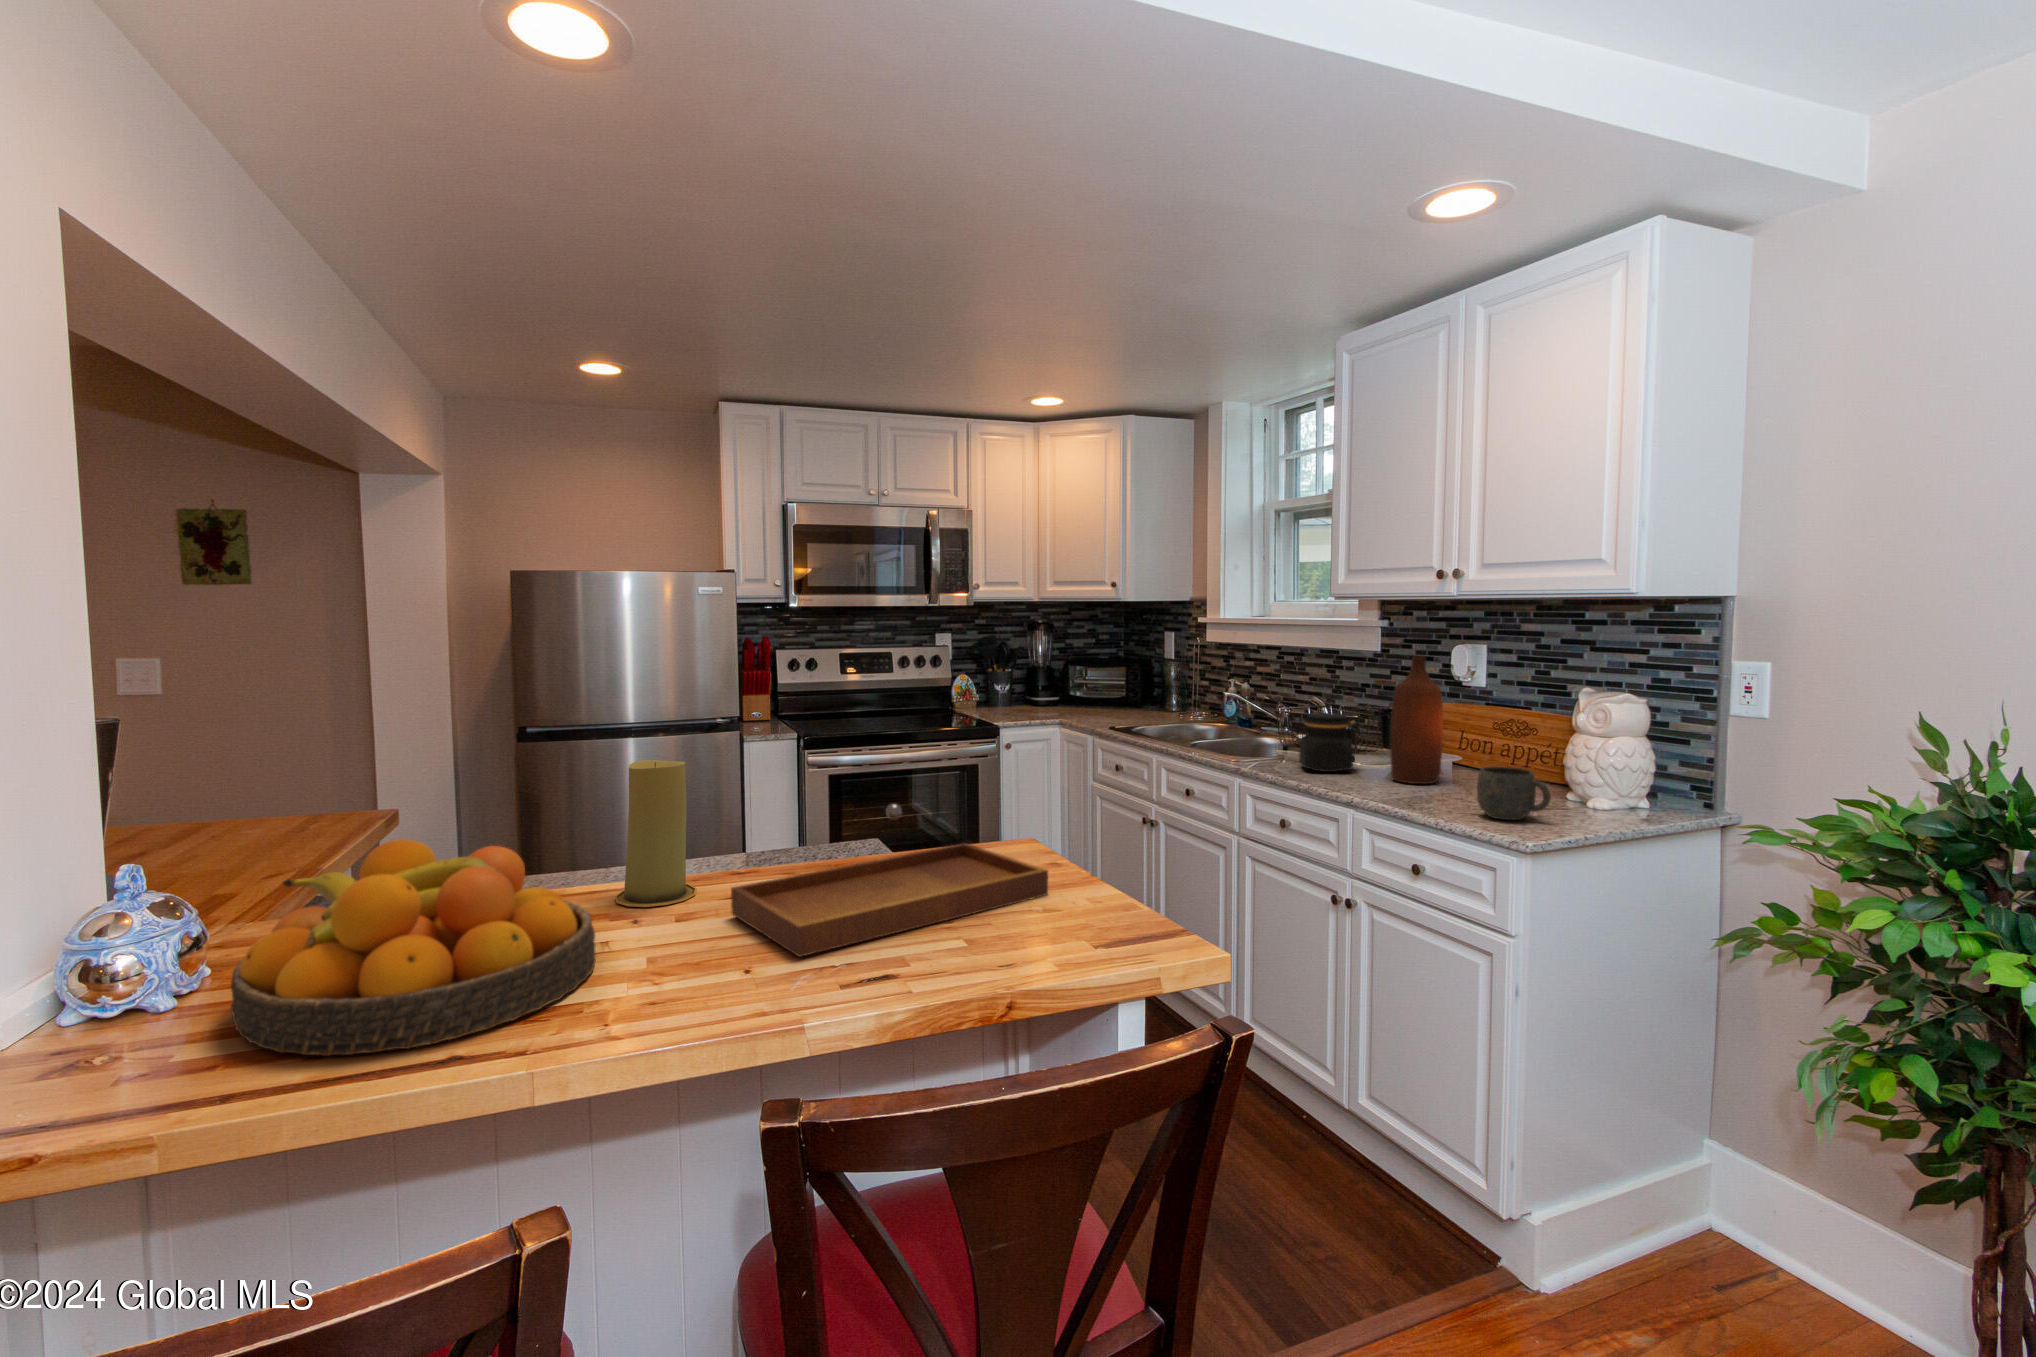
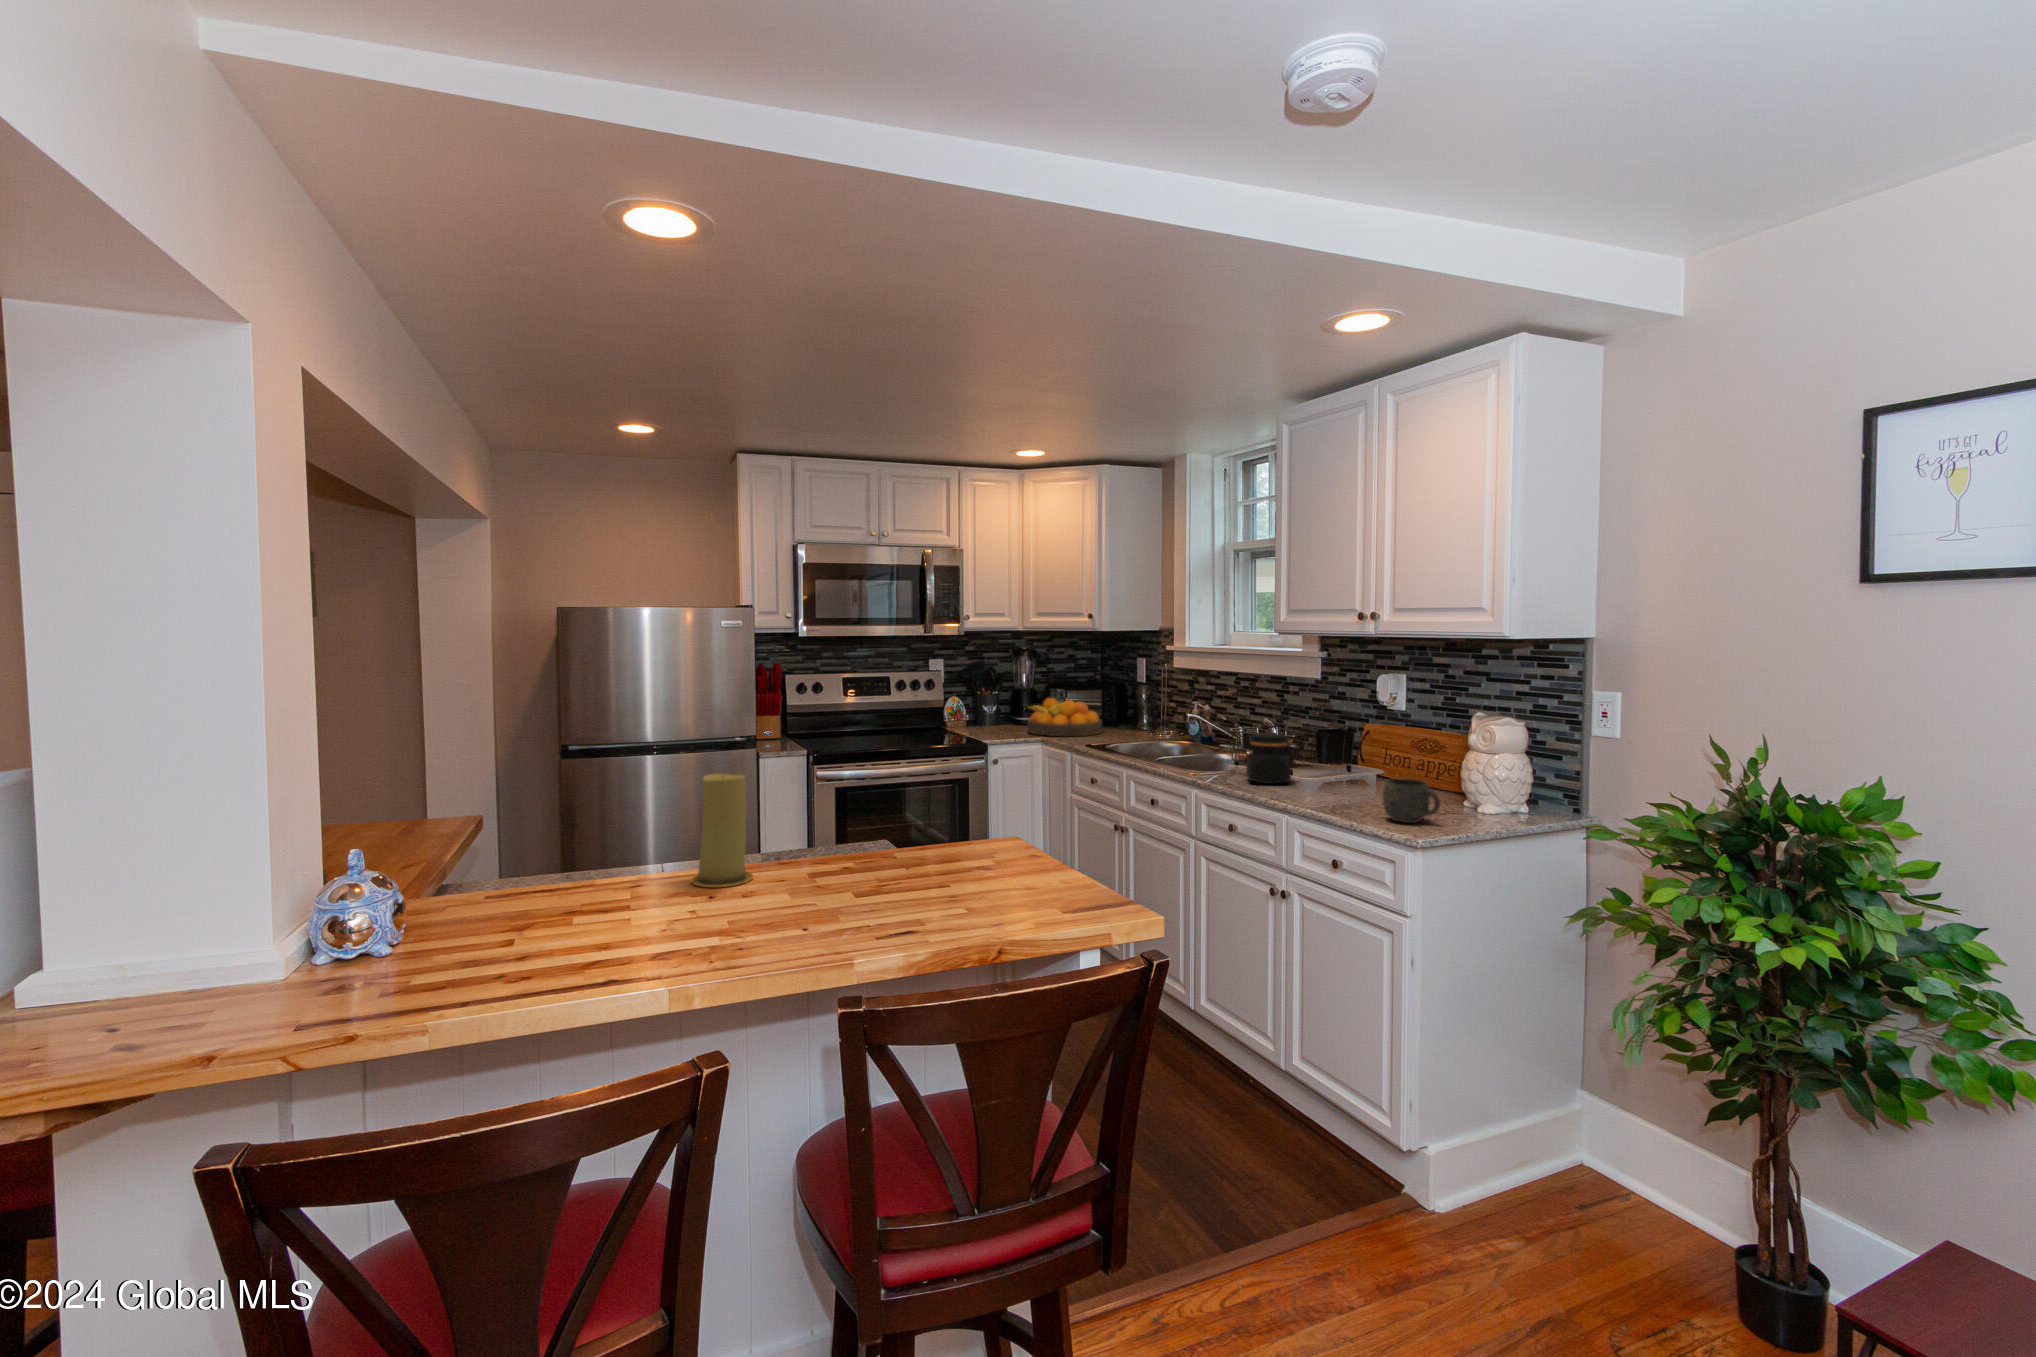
bottle: present [1390,656,1443,784] -> none [1321,685,1364,794]
tray: present [731,804,1048,957] -> none [785,807,1028,920]
fruit bowl: present [231,839,596,1056] -> present [1027,698,1102,736]

